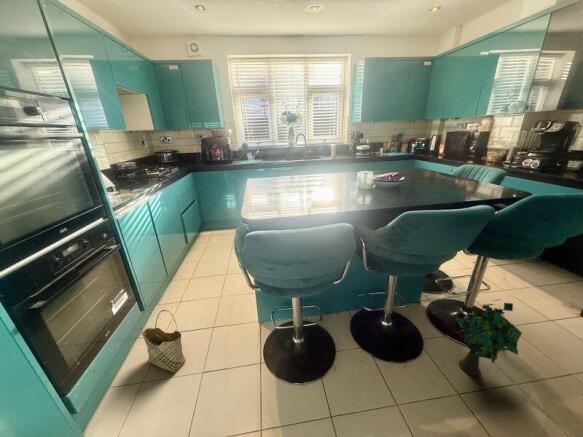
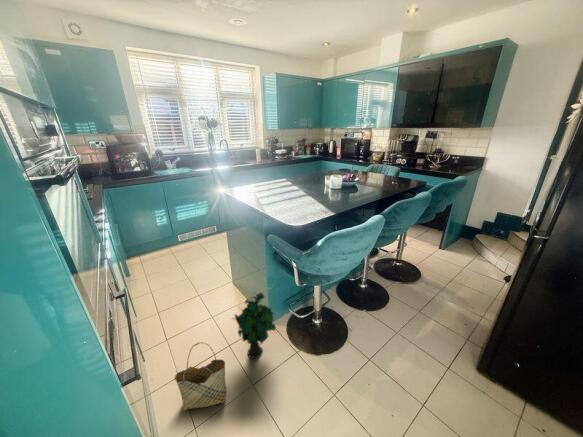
decorative plant: present [455,300,522,376] -> present [235,293,276,359]

